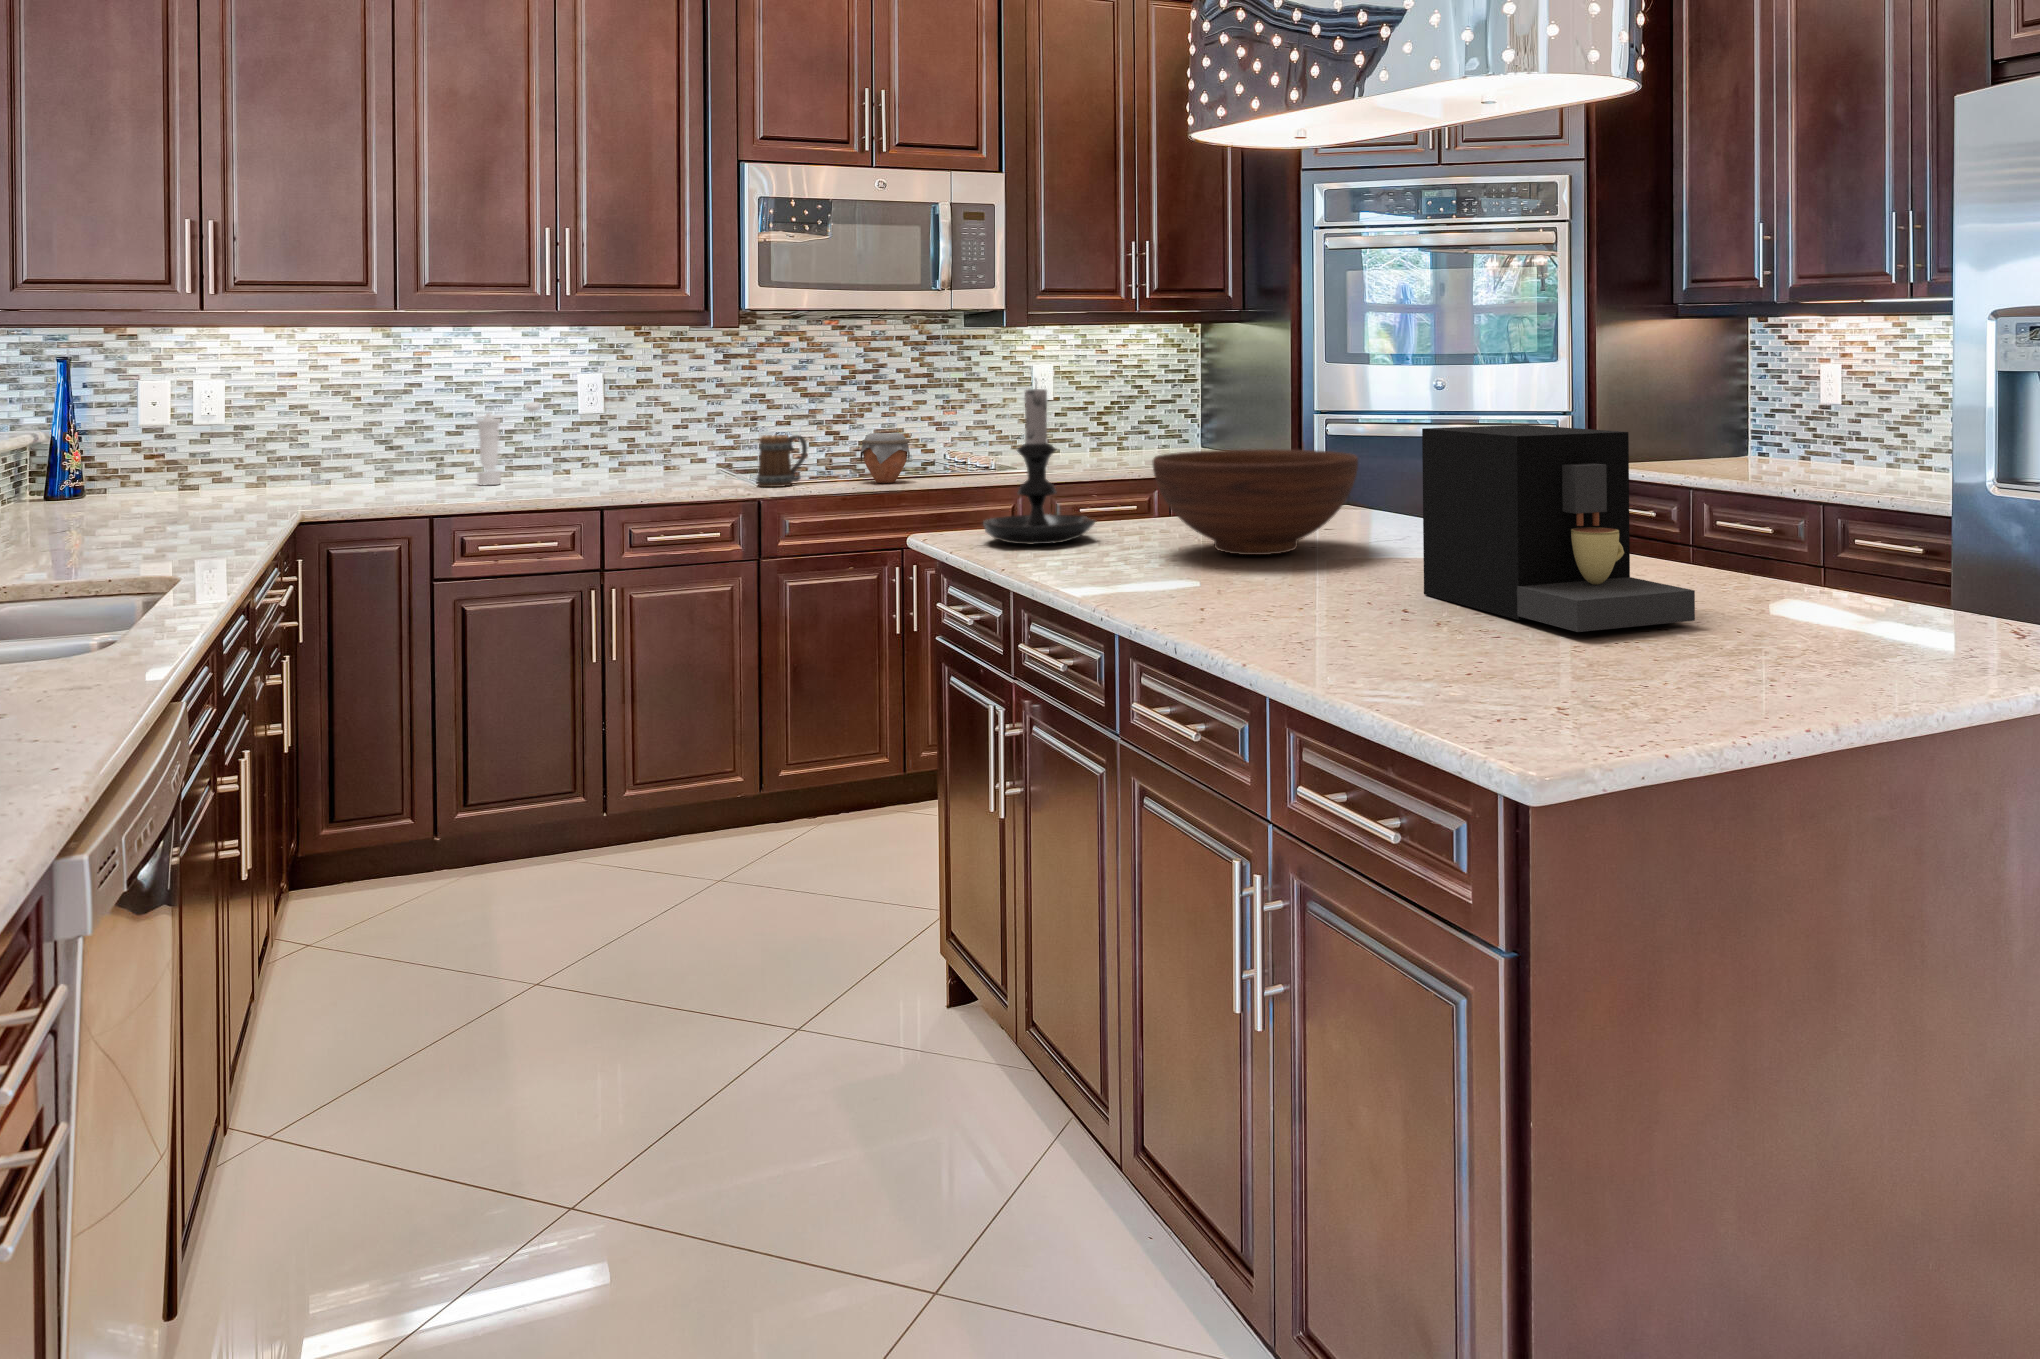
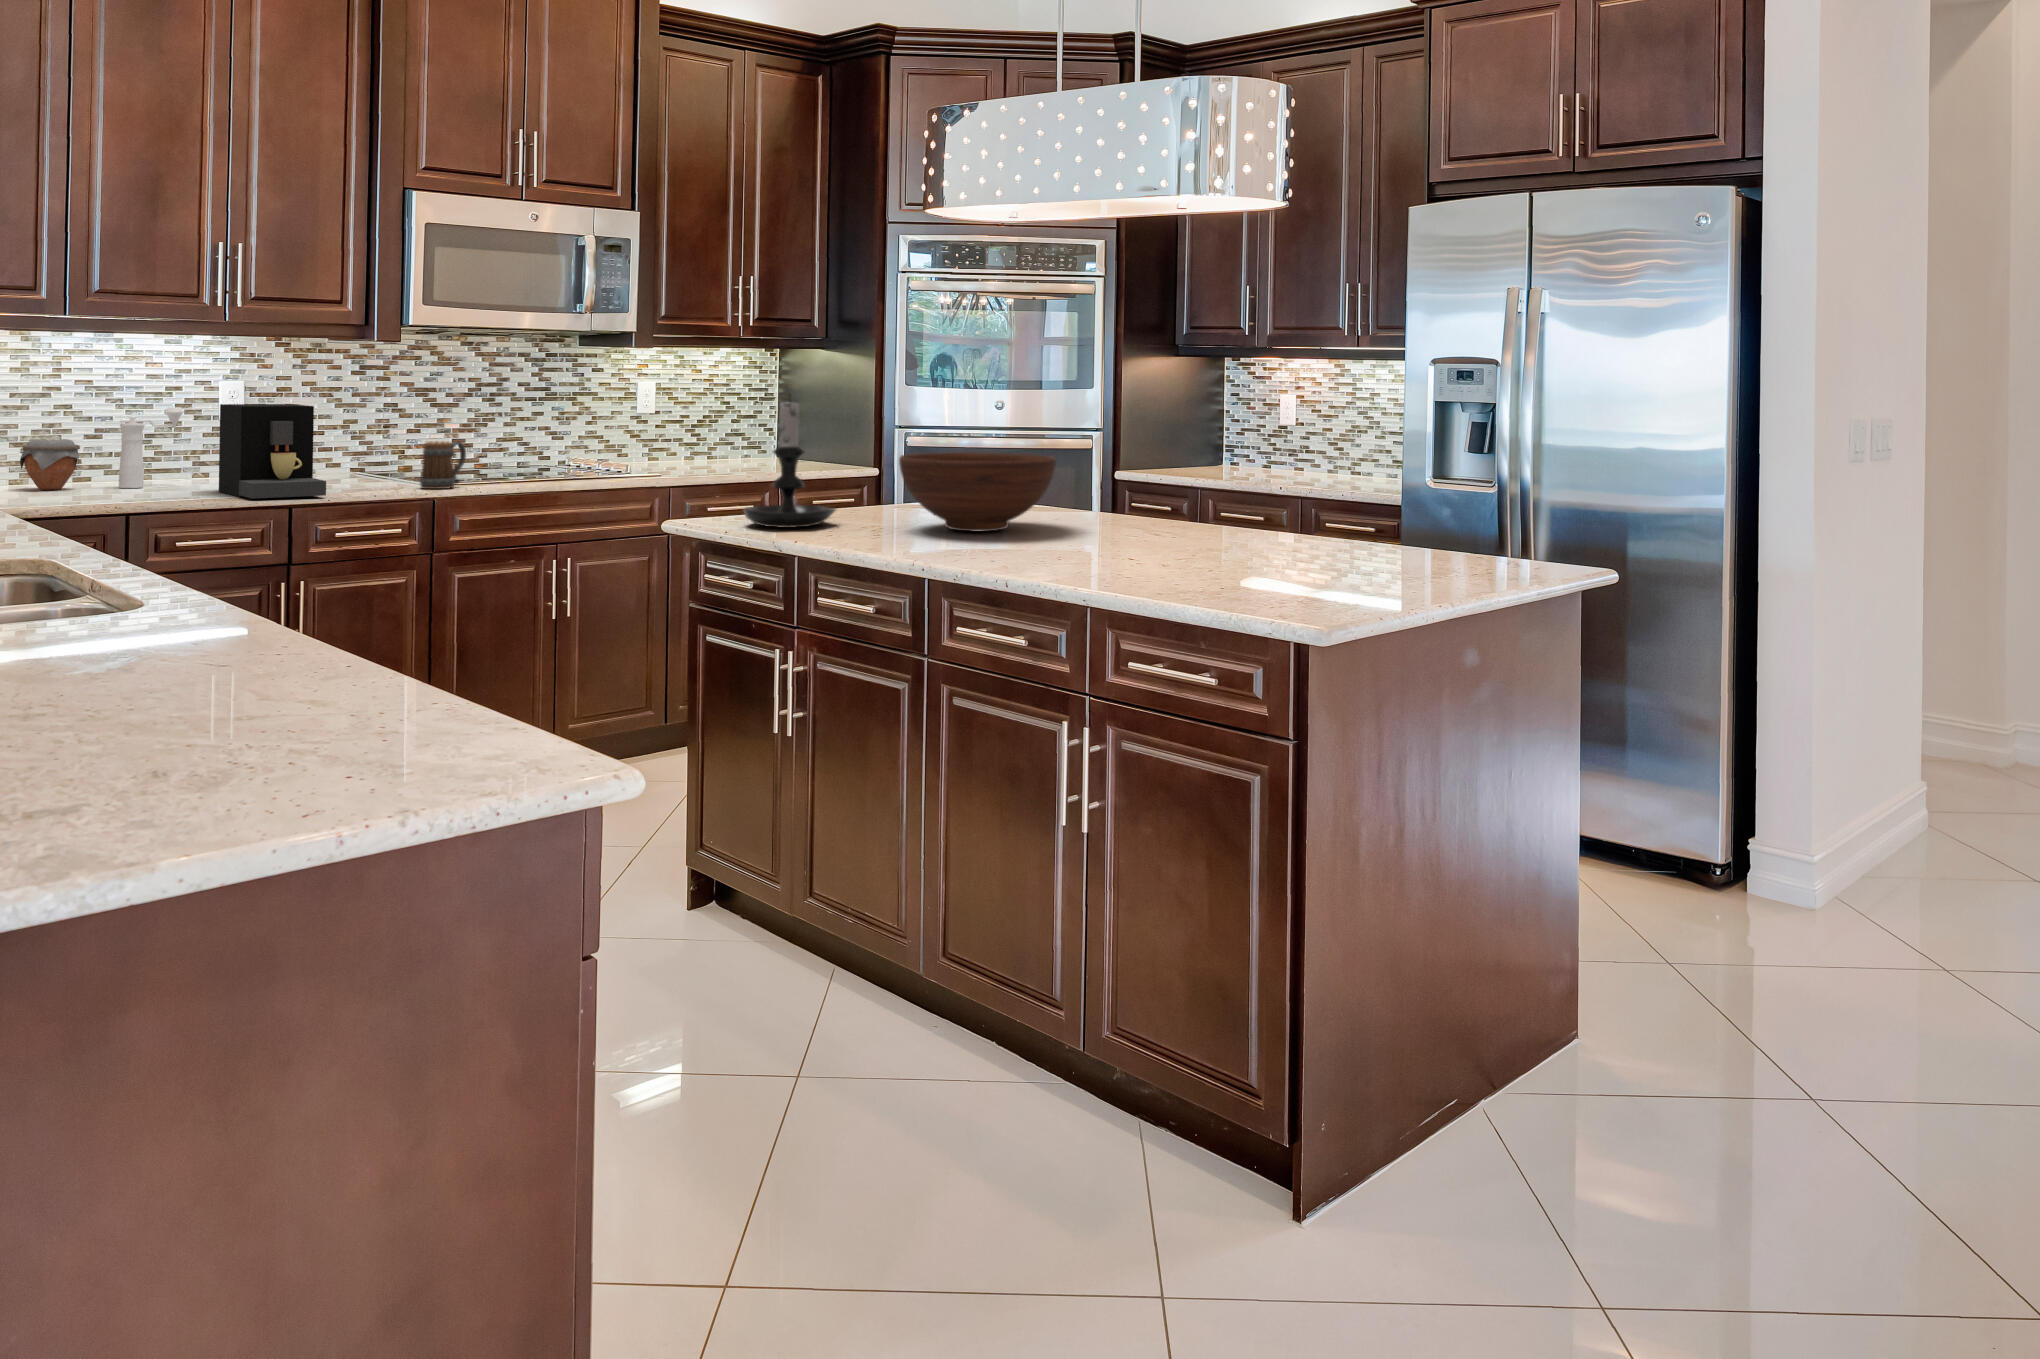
coffee maker: present [1422,425,1695,632] -> present [219,404,326,499]
jar: present [860,433,910,483] -> present [20,439,80,490]

